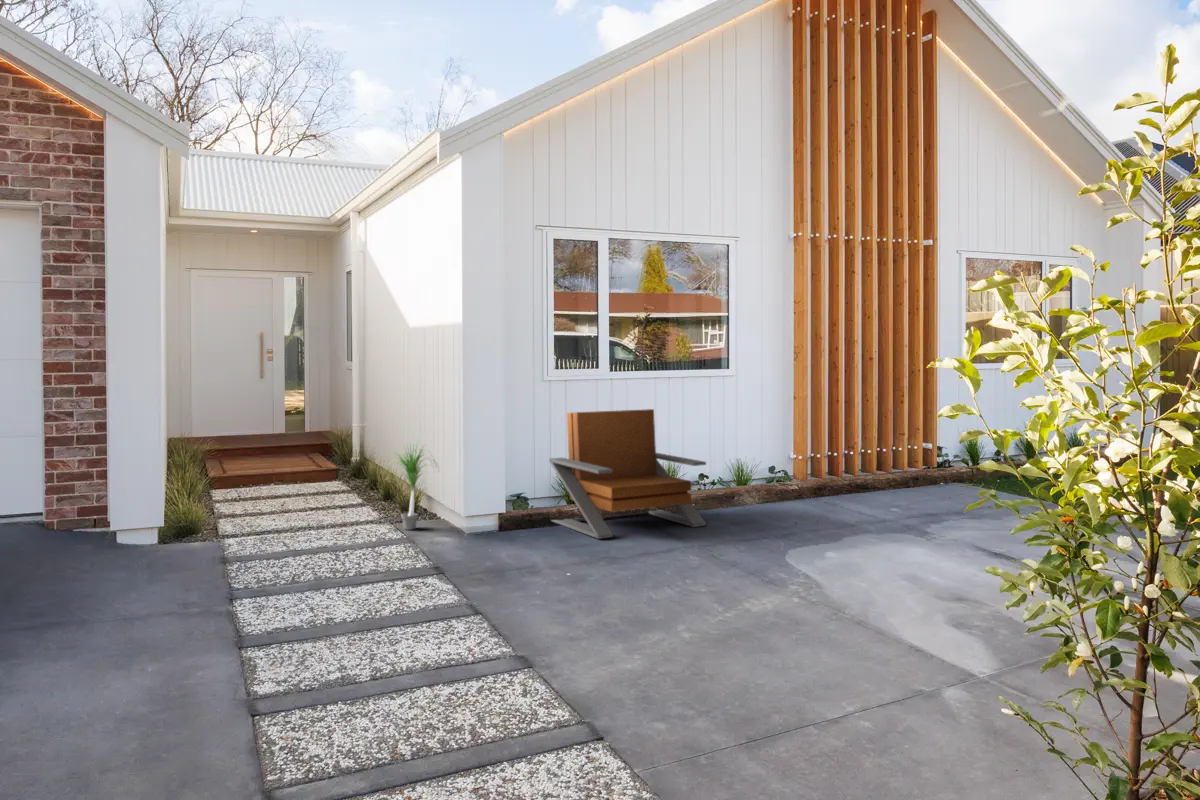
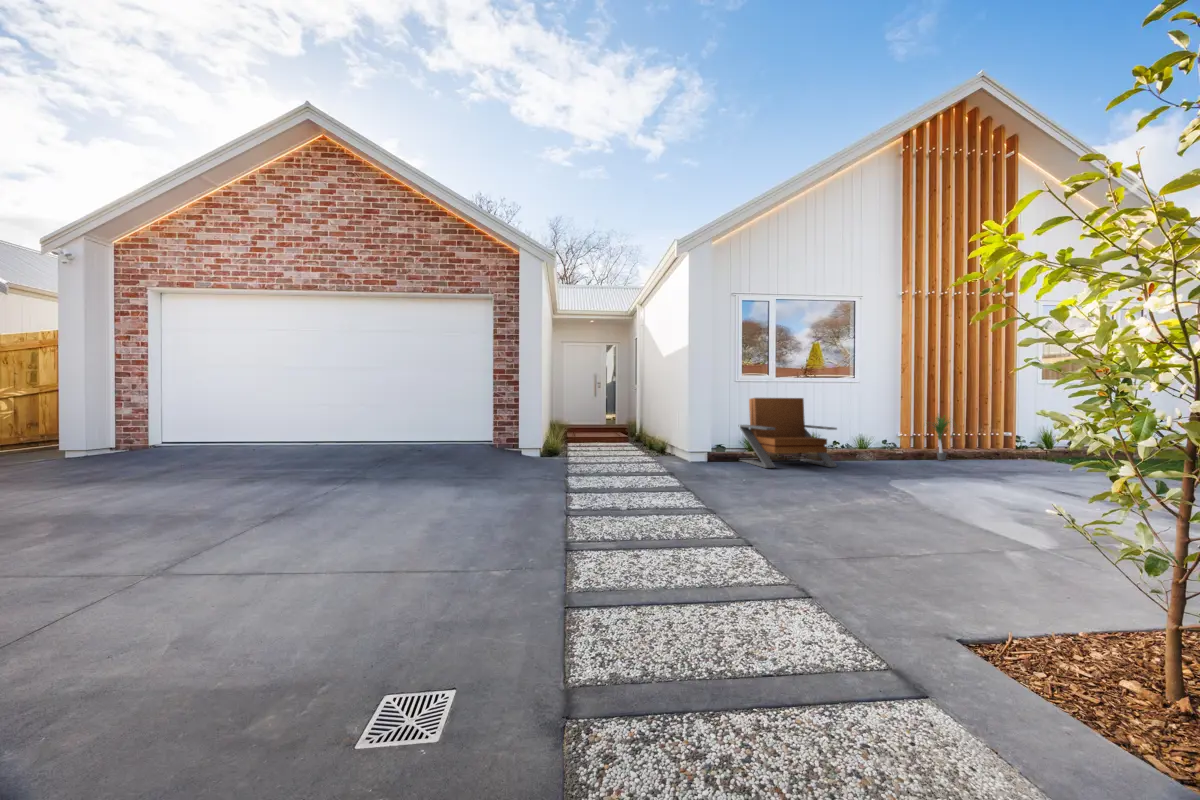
potted plant: present [399,446,435,530] -> present [933,416,956,461]

